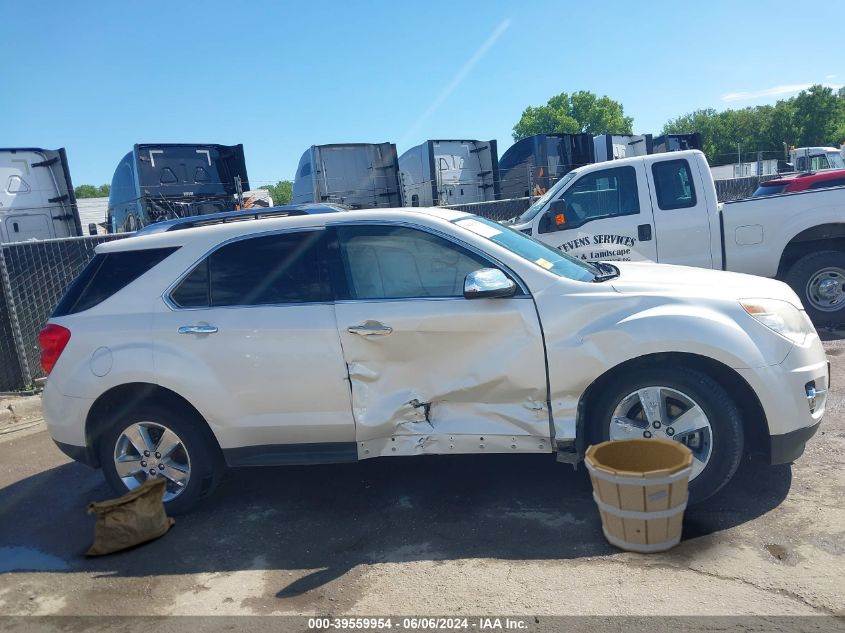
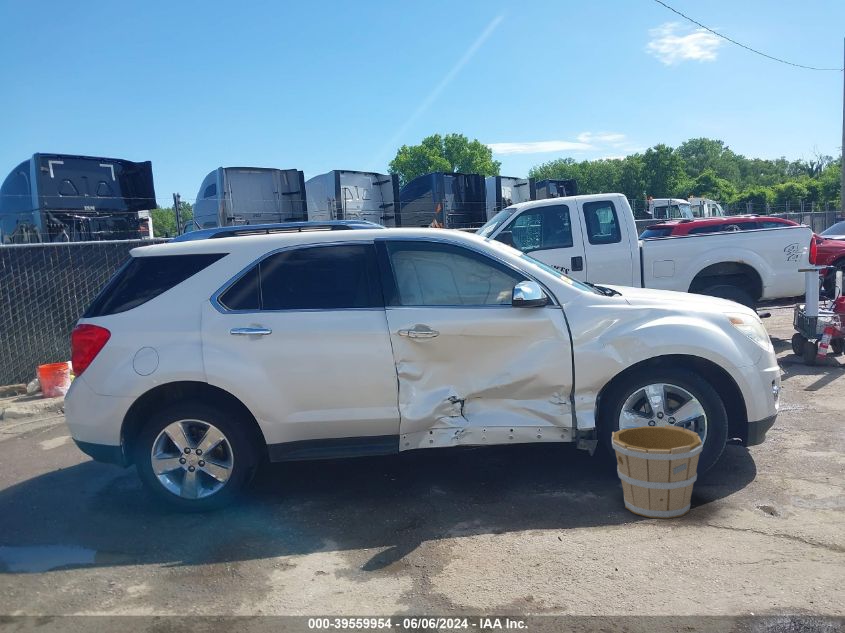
bag: present [85,477,175,555] -> none [137,473,215,549]

